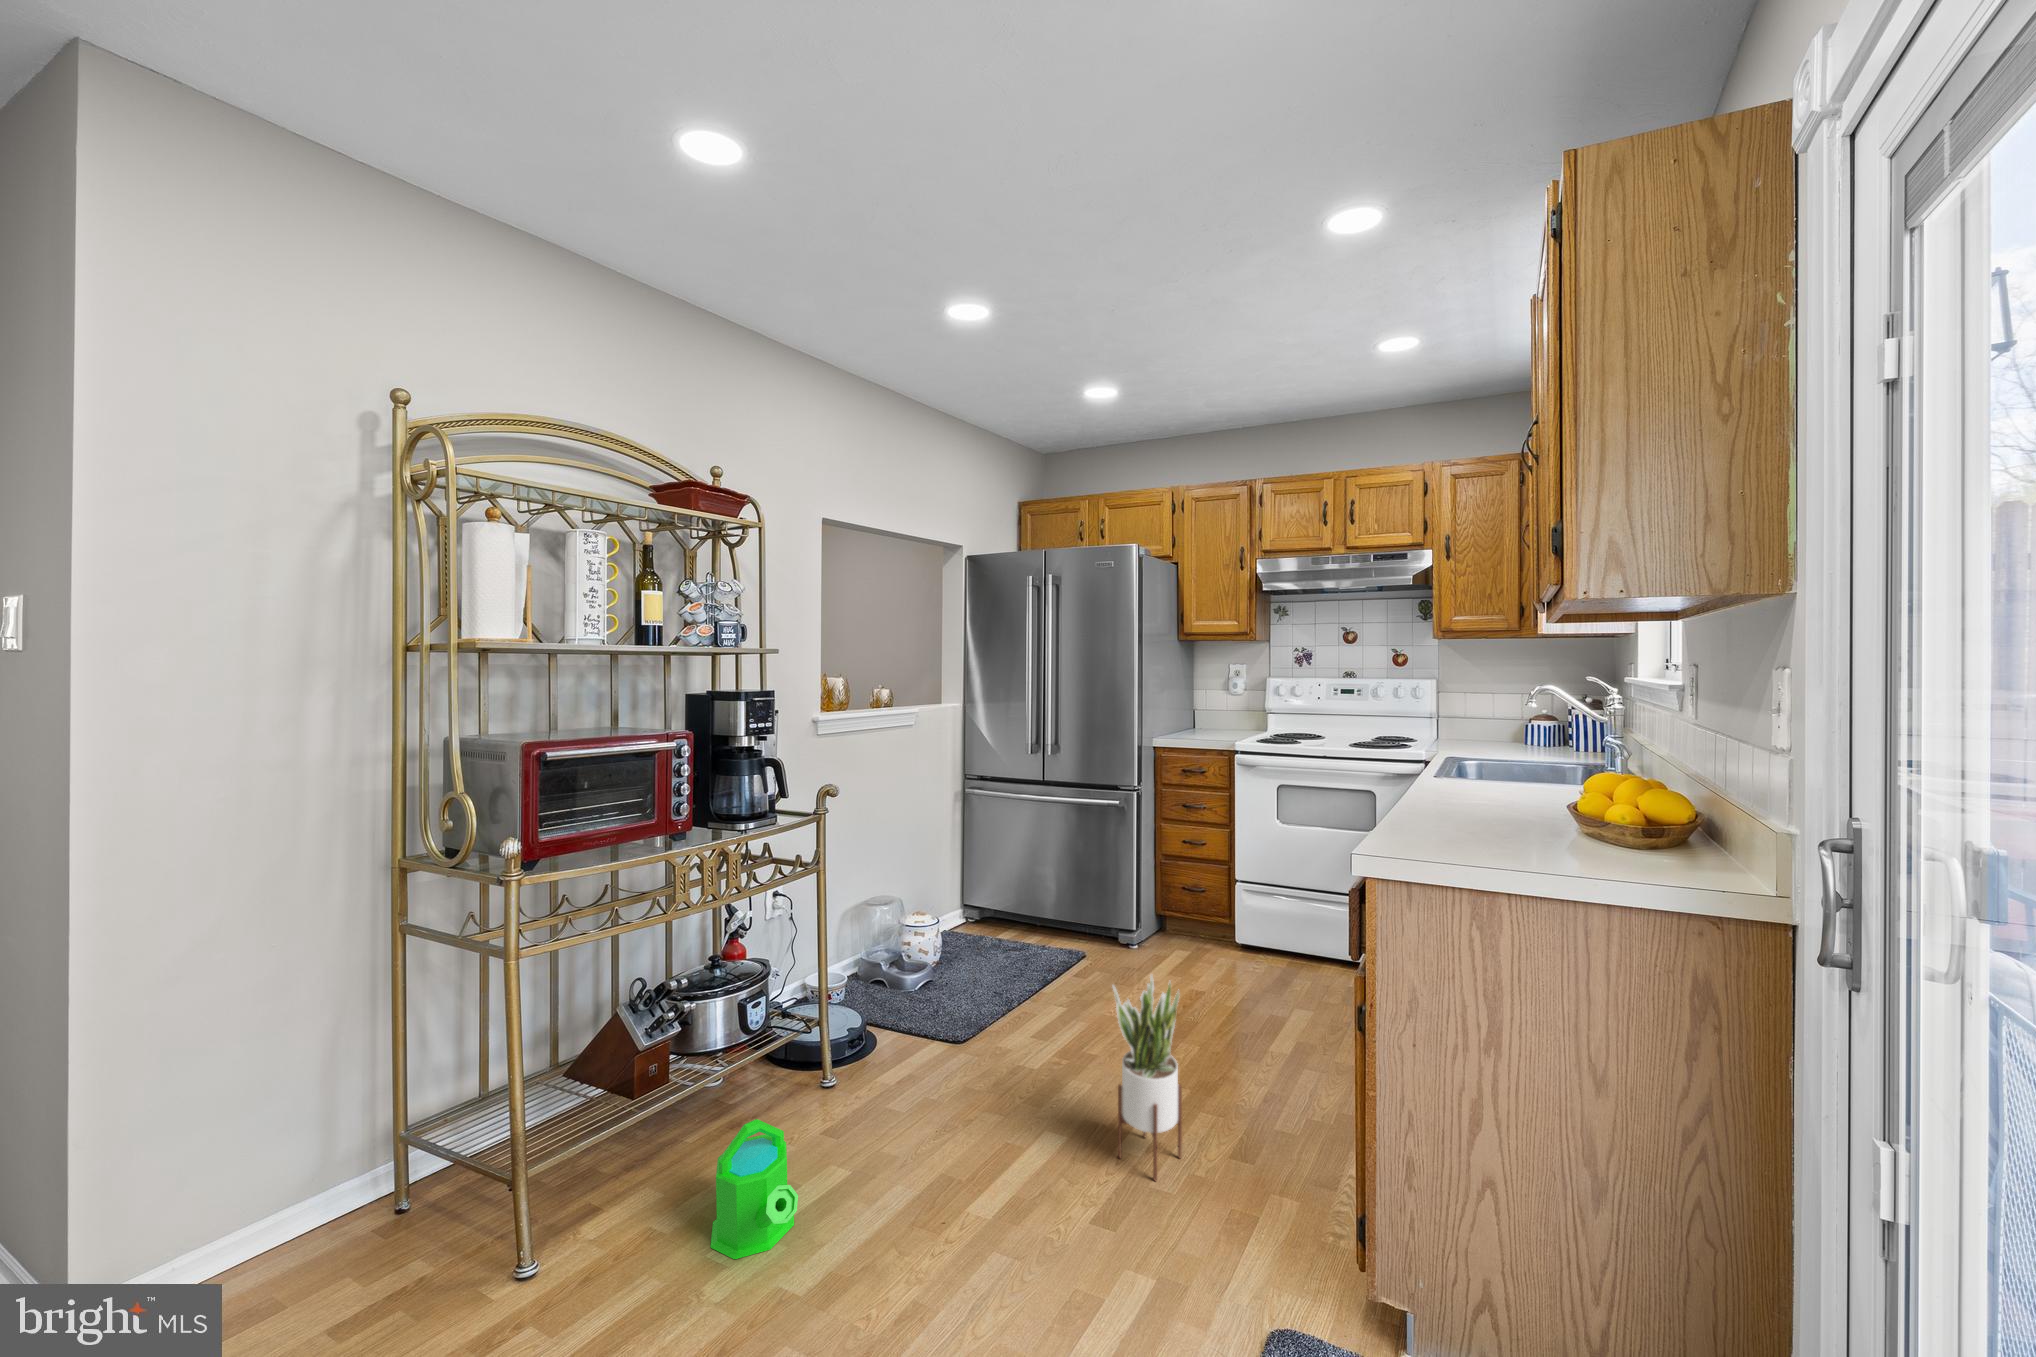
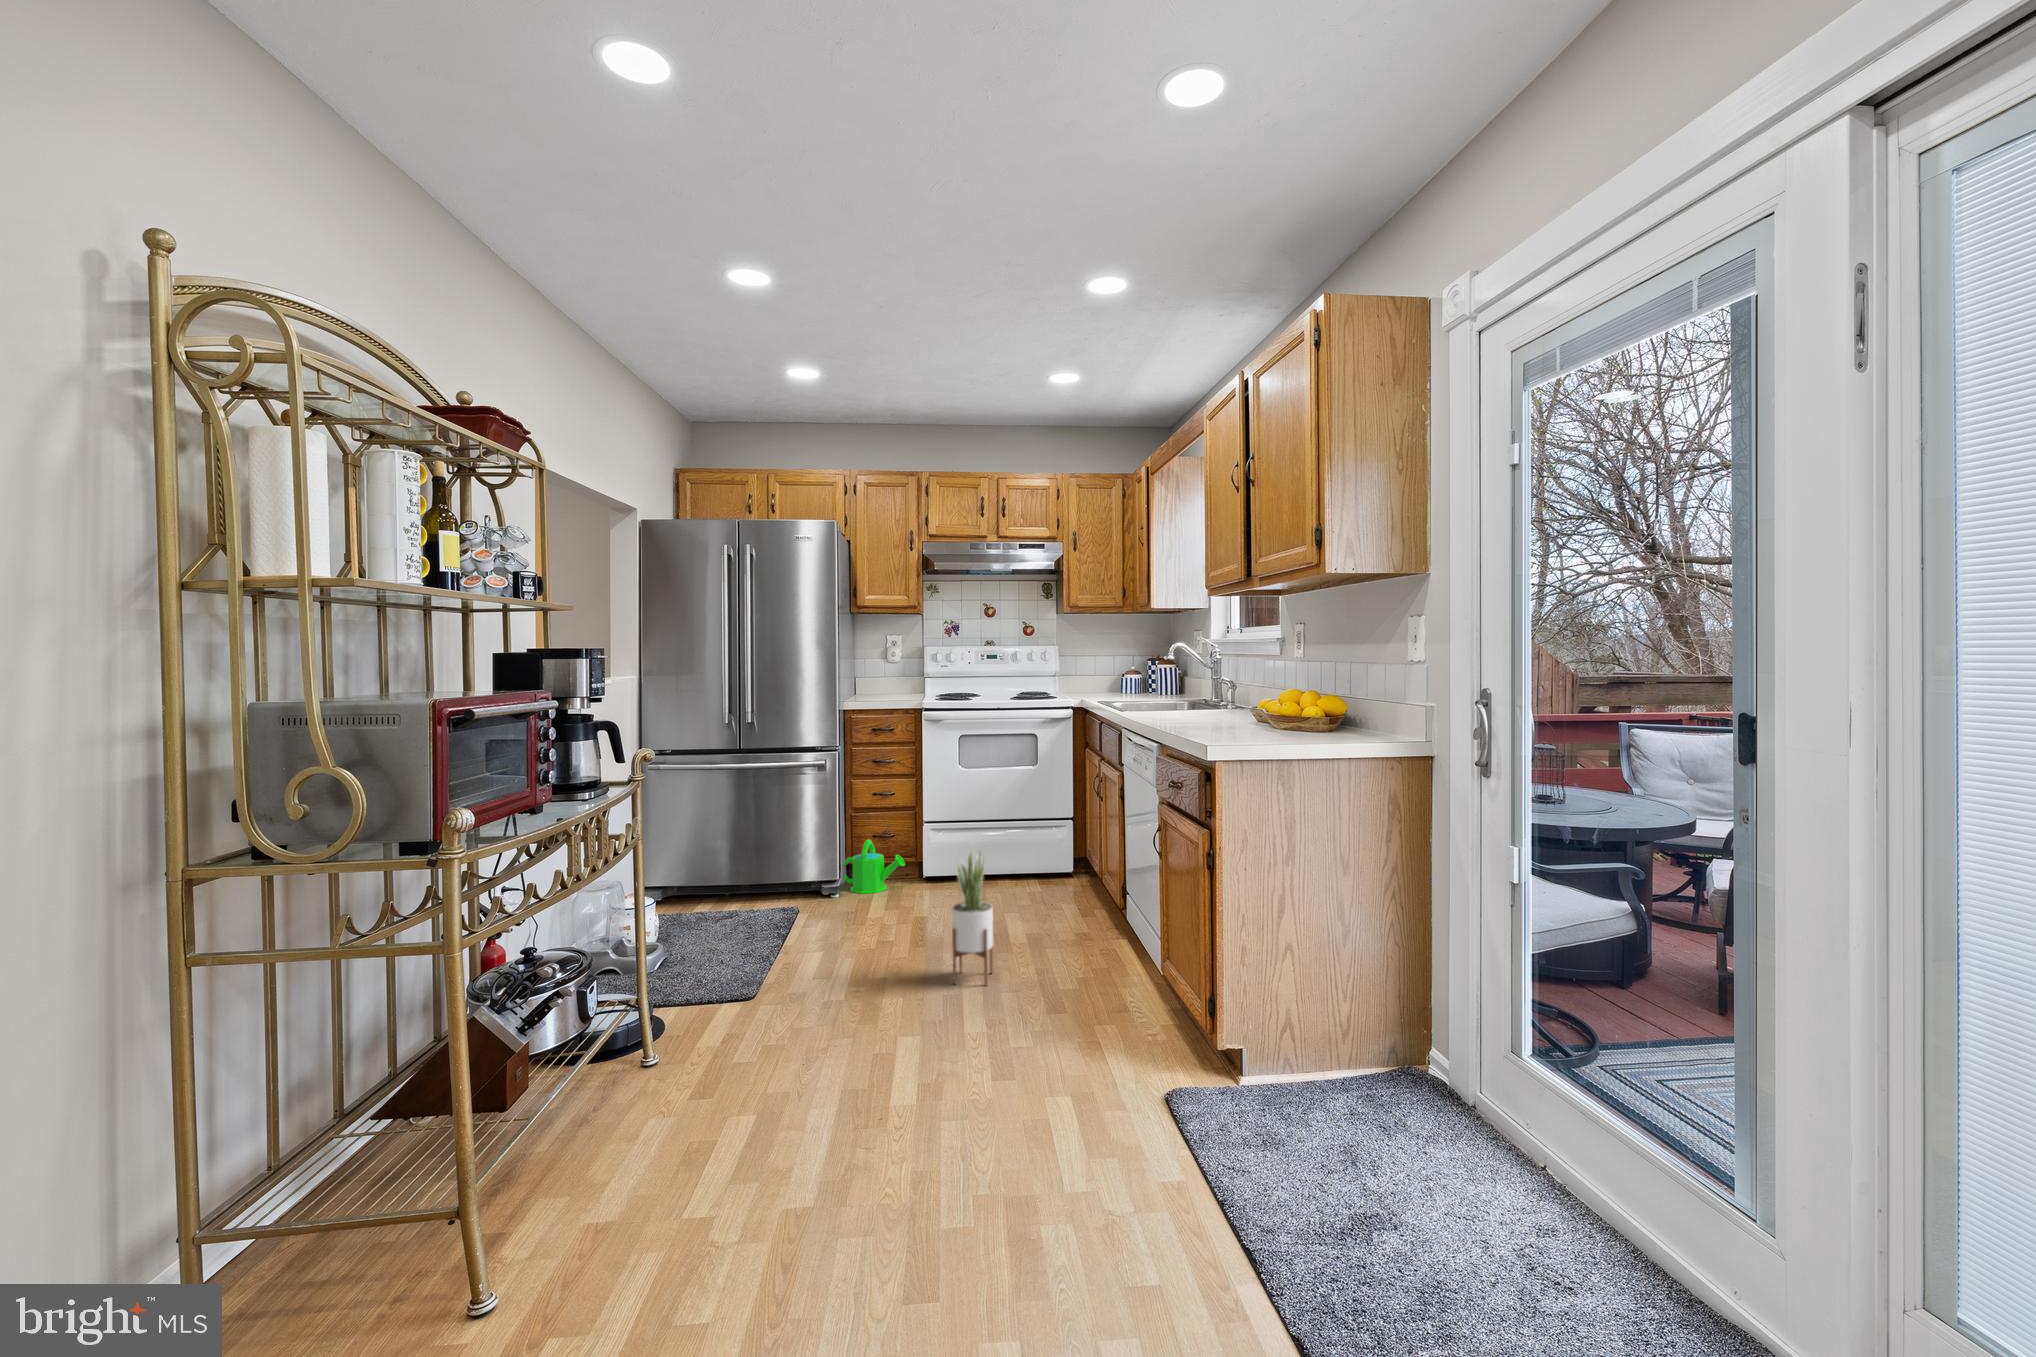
watering can: present [710,1119,798,1259] -> present [844,839,905,894]

